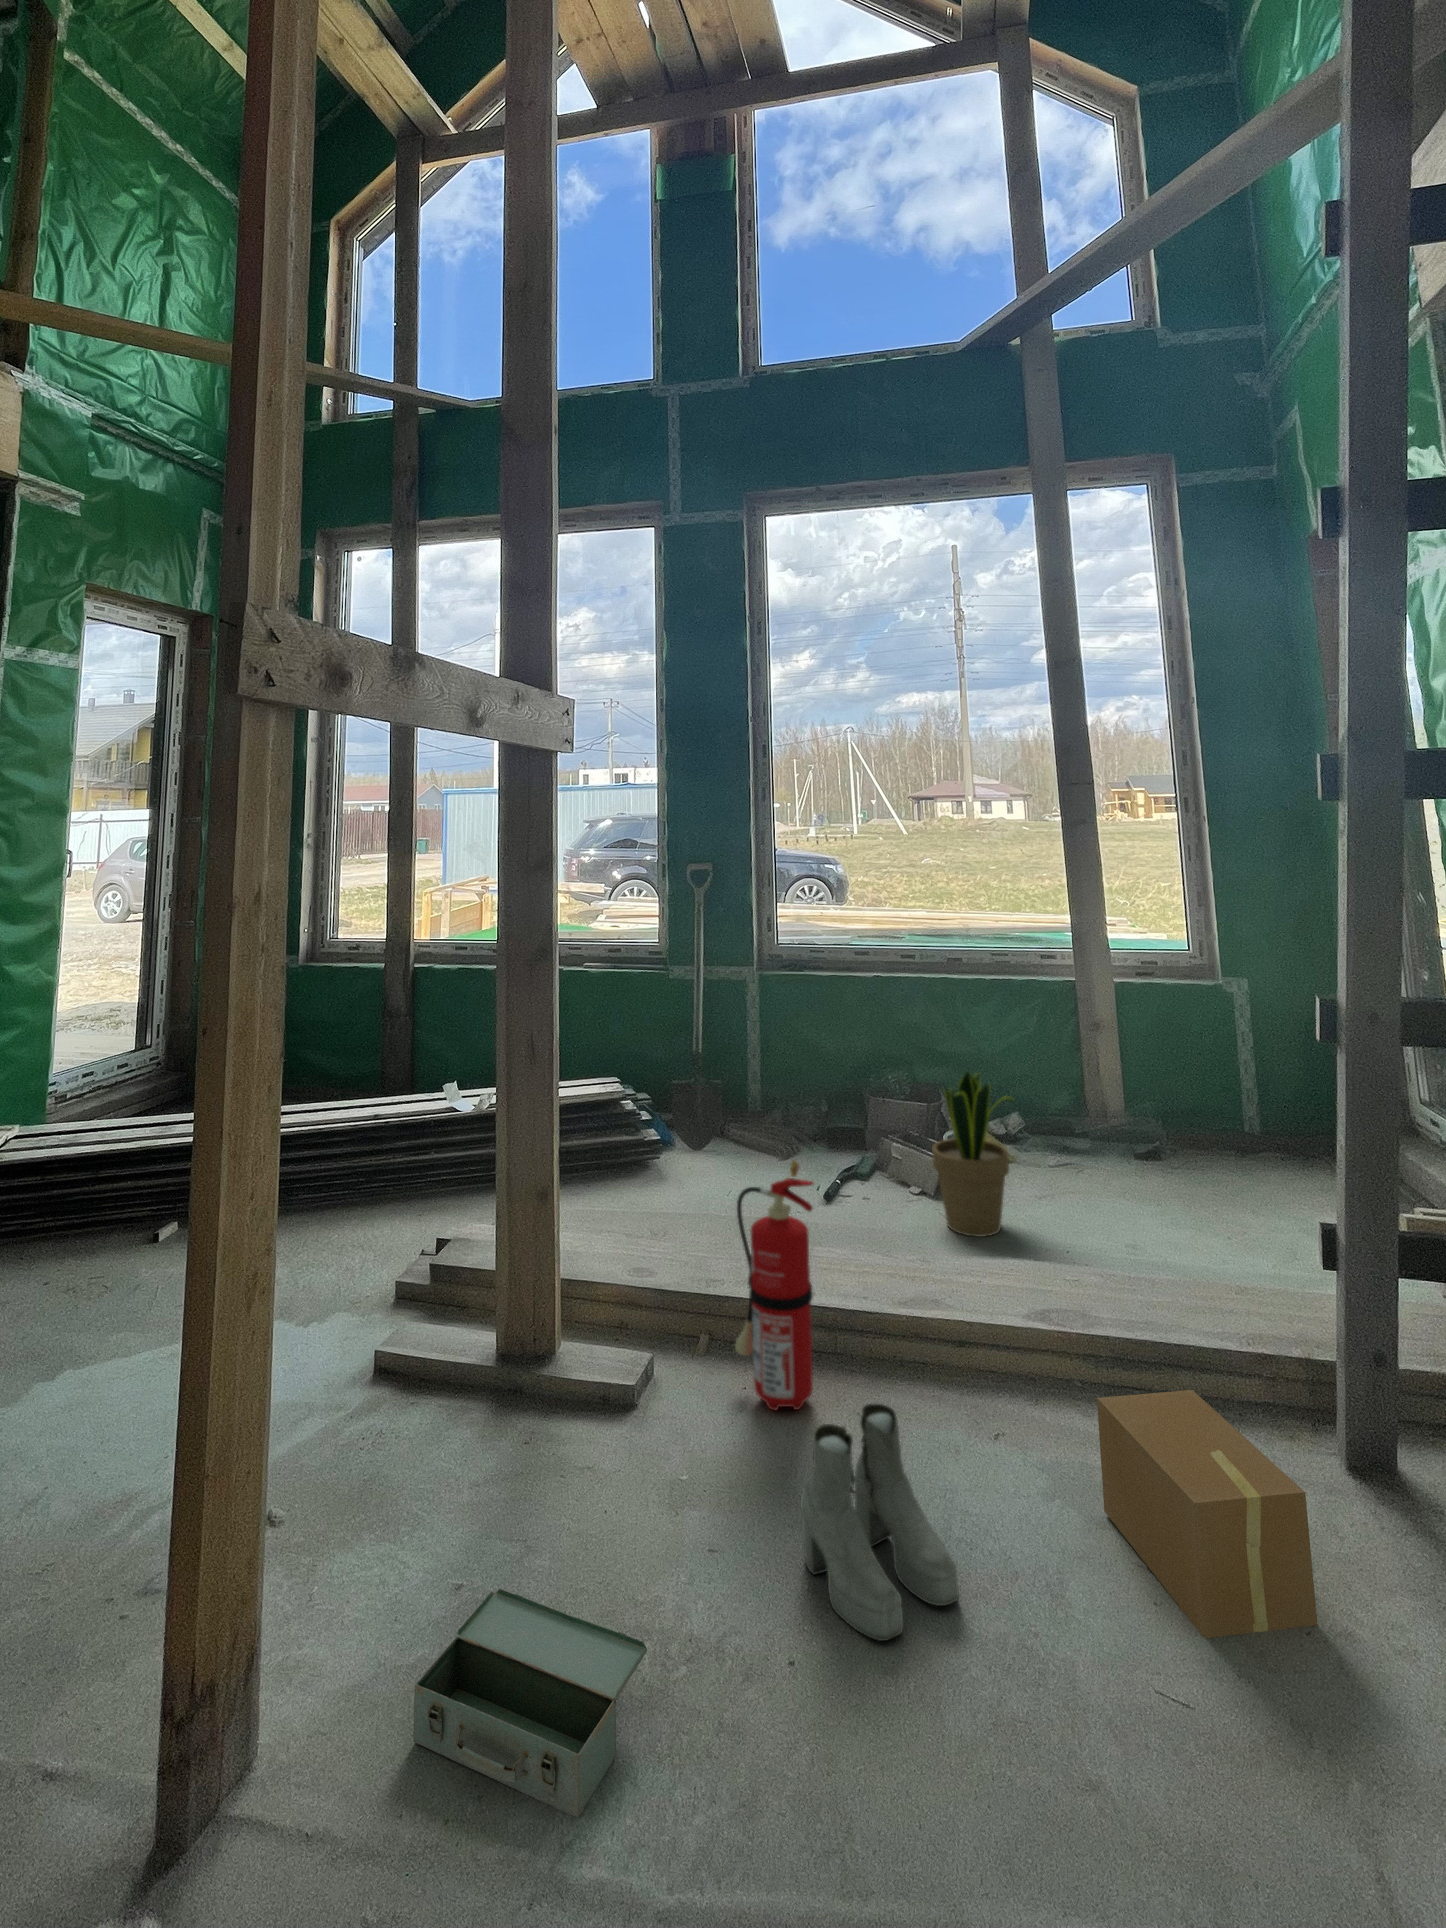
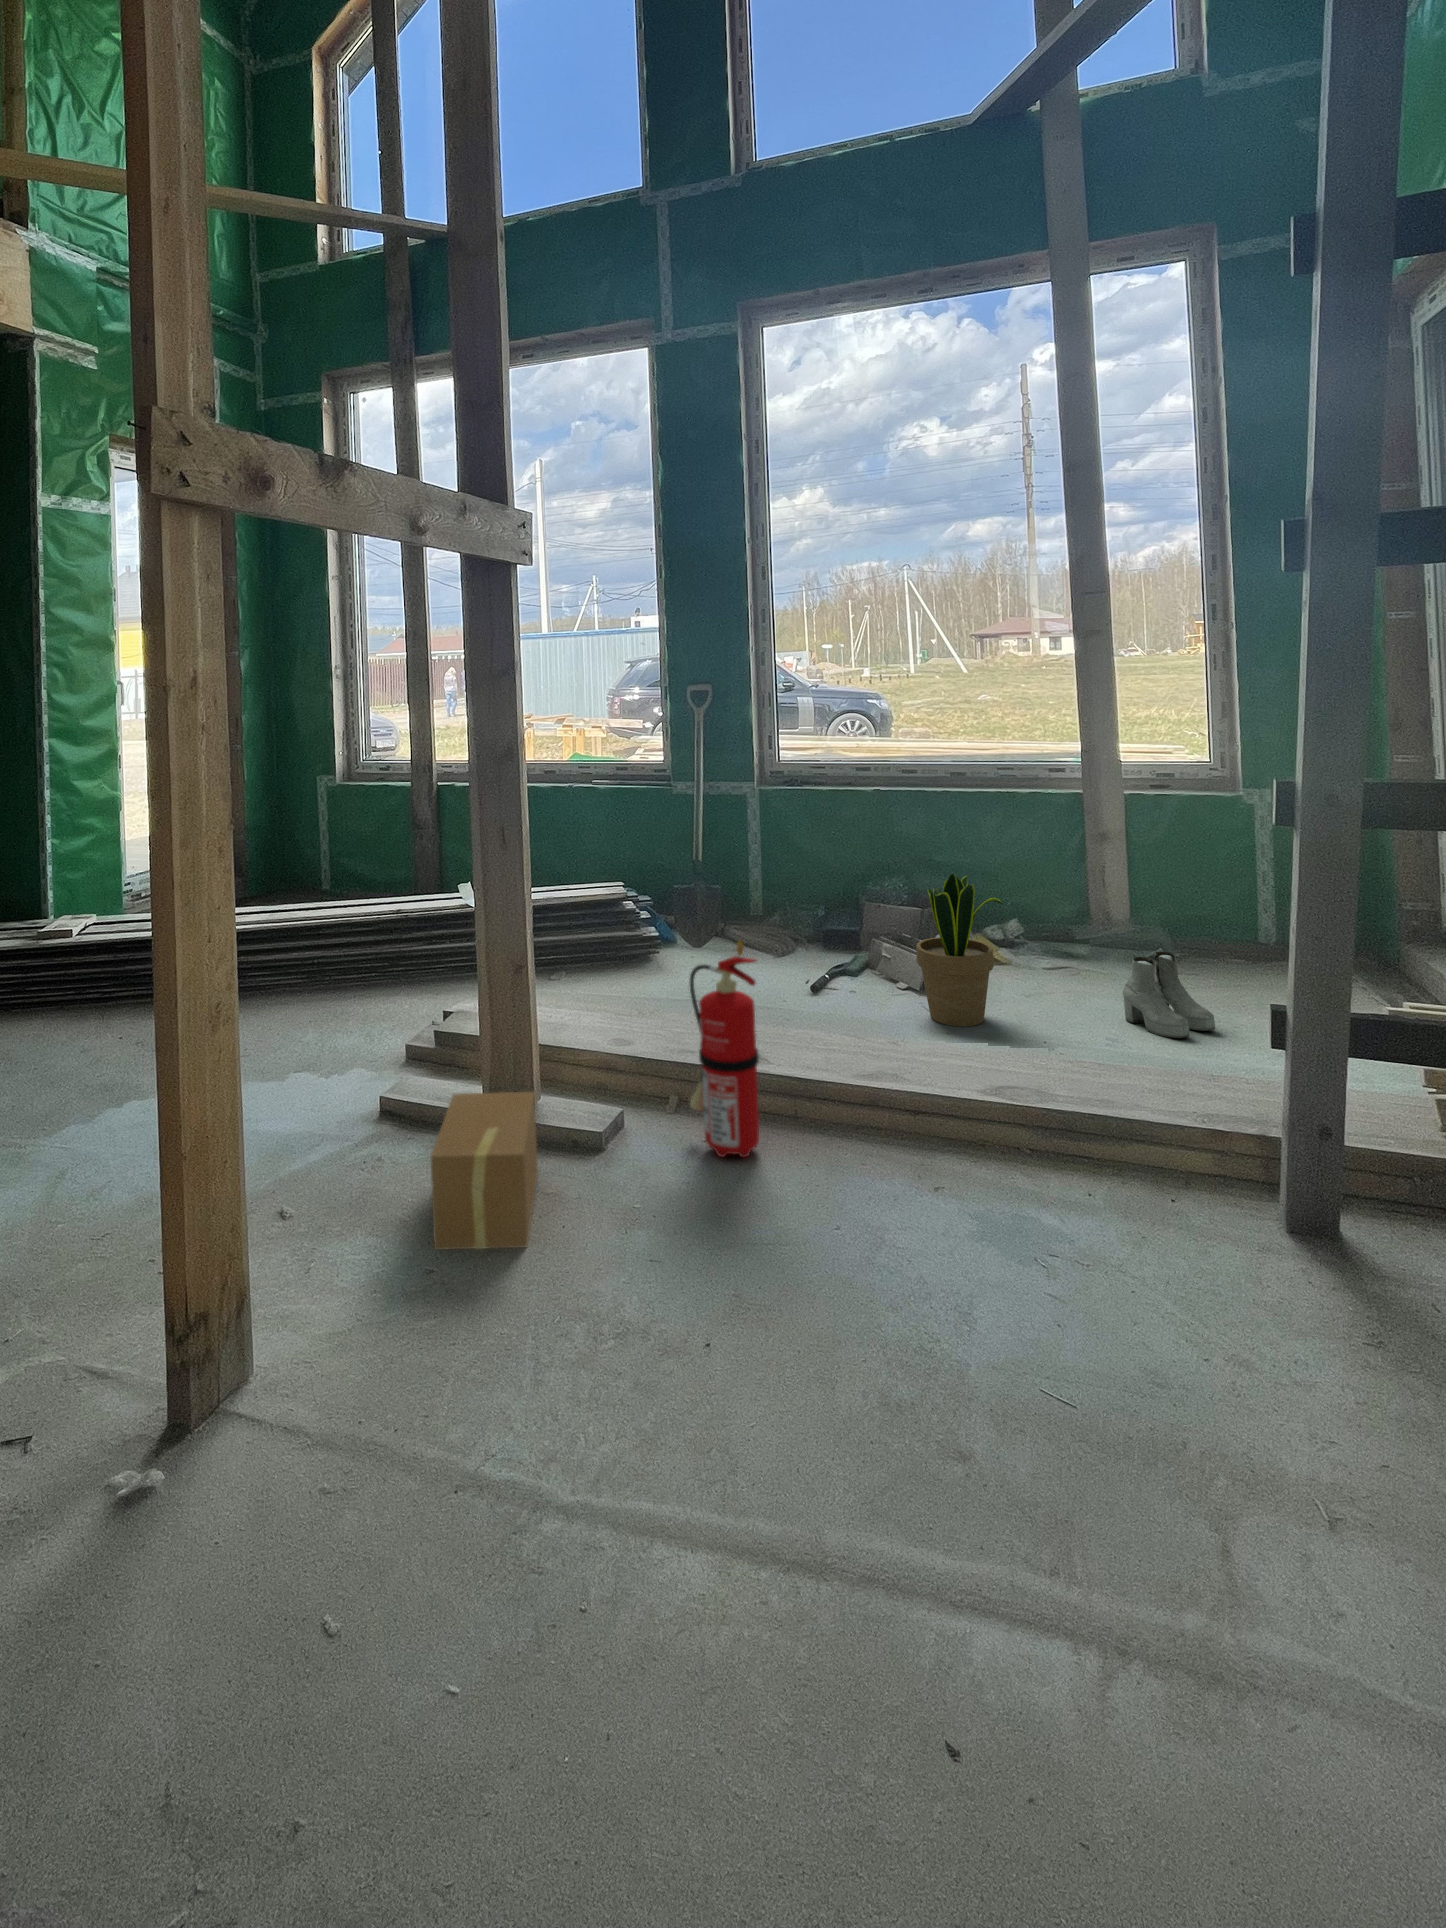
cardboard box: present [1097,1390,1317,1638] -> present [431,1092,538,1250]
boots: present [800,1404,959,1641] -> present [1123,952,1215,1038]
toolbox: present [414,1589,647,1817] -> none [362,1273,561,1441]

